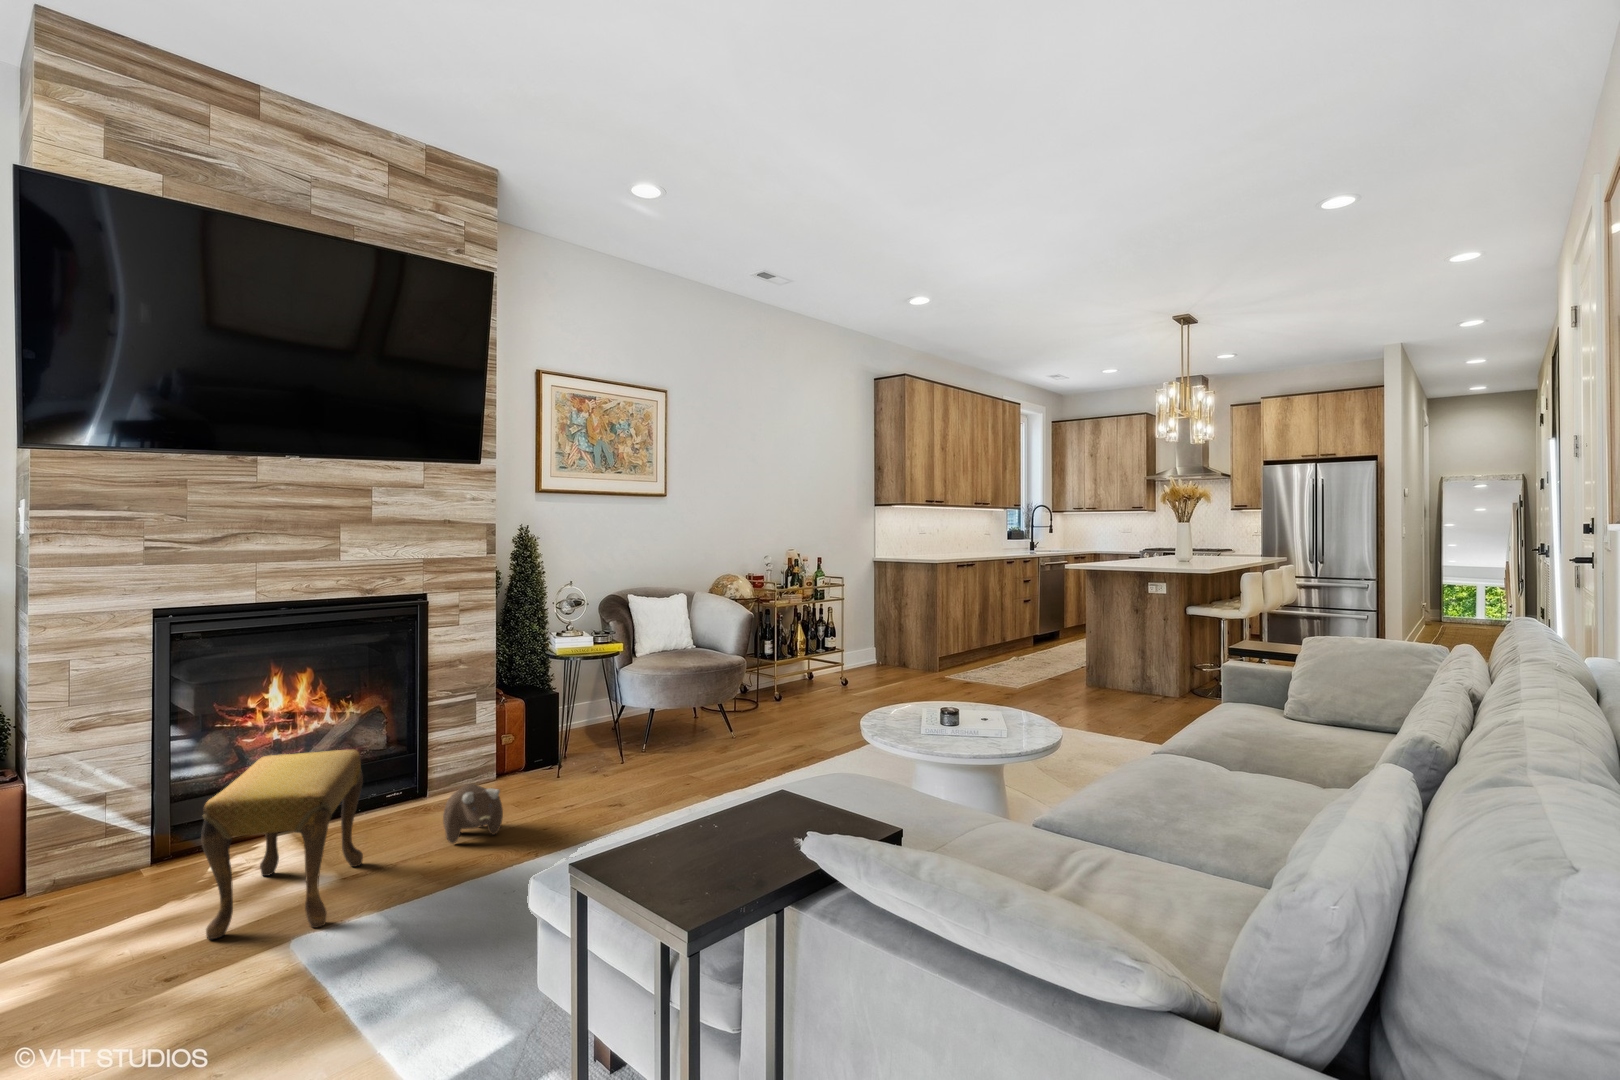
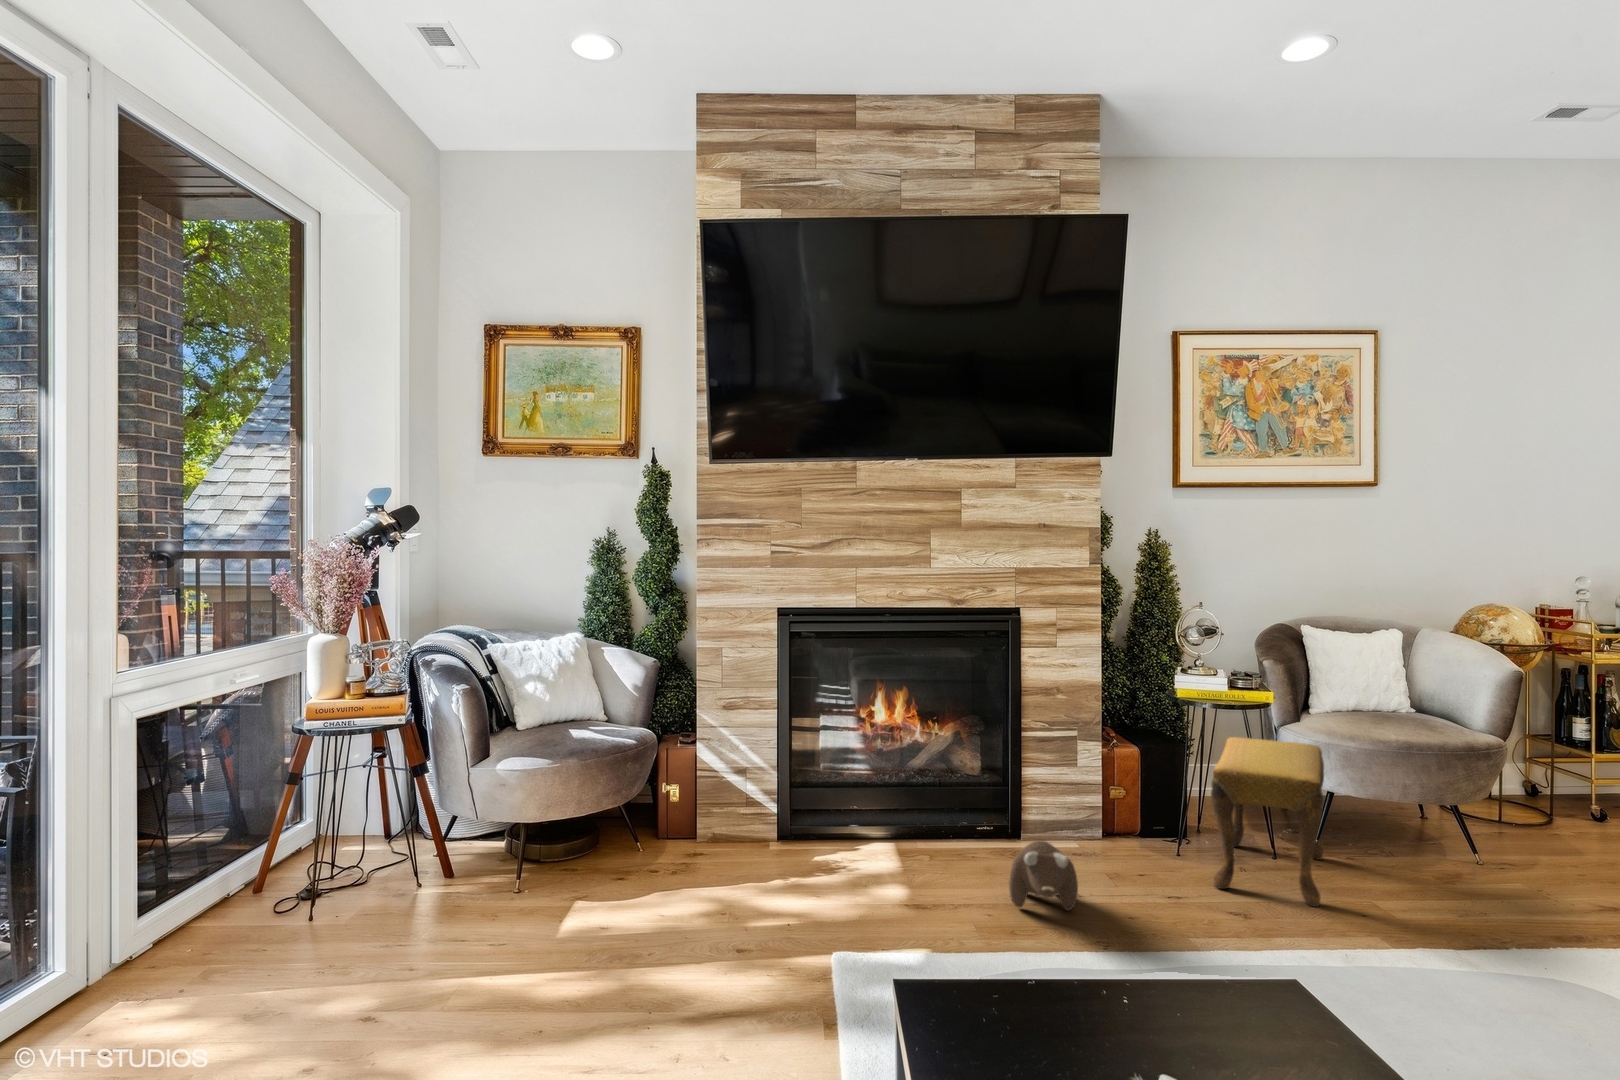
footstool: present [201,750,363,939] -> present [1211,737,1324,907]

